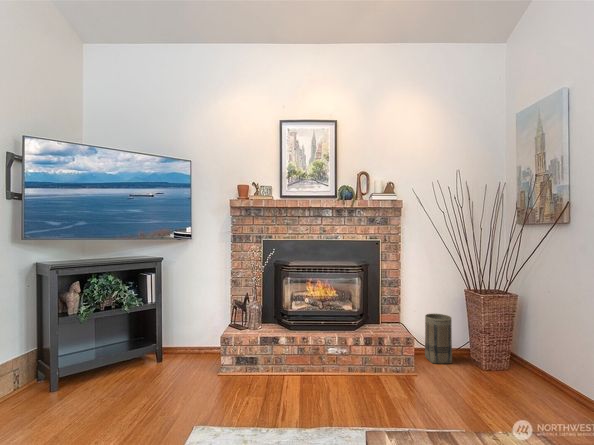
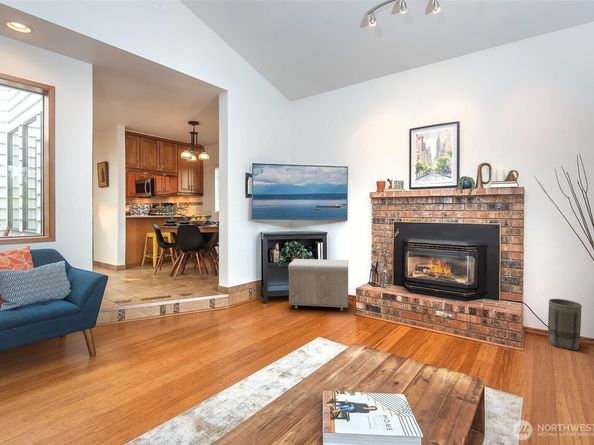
storage bench: none [106,296,209,390] -> present [288,259,348,311]

